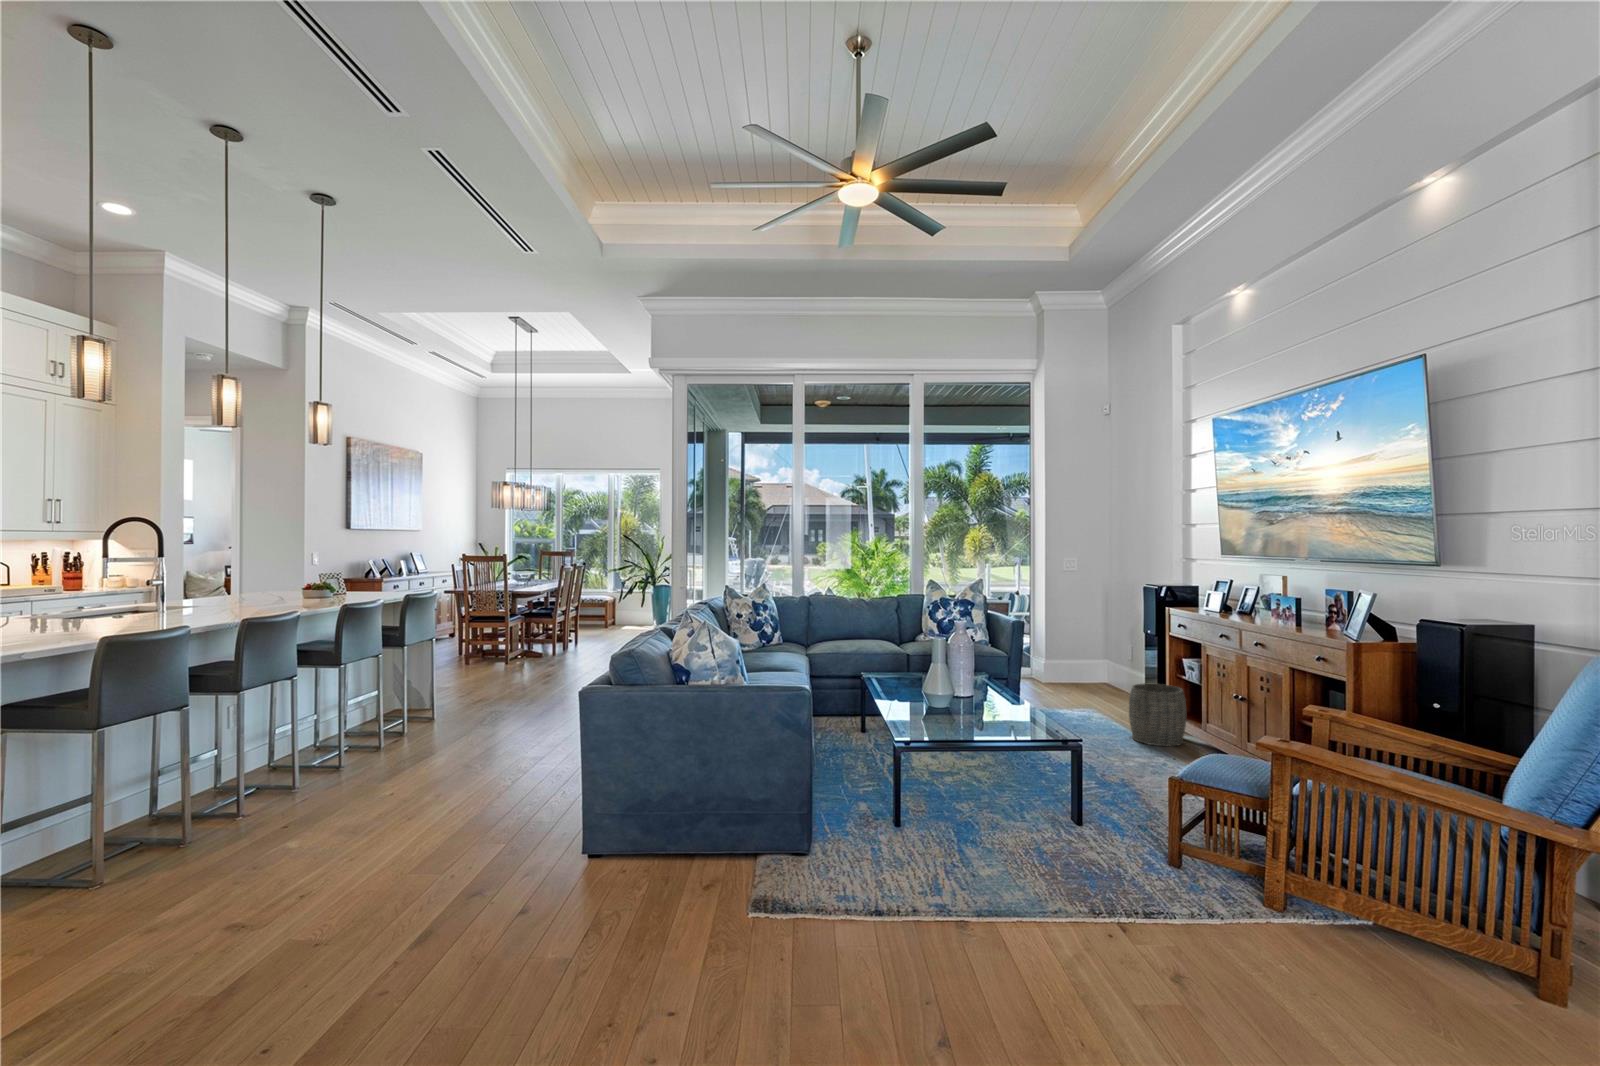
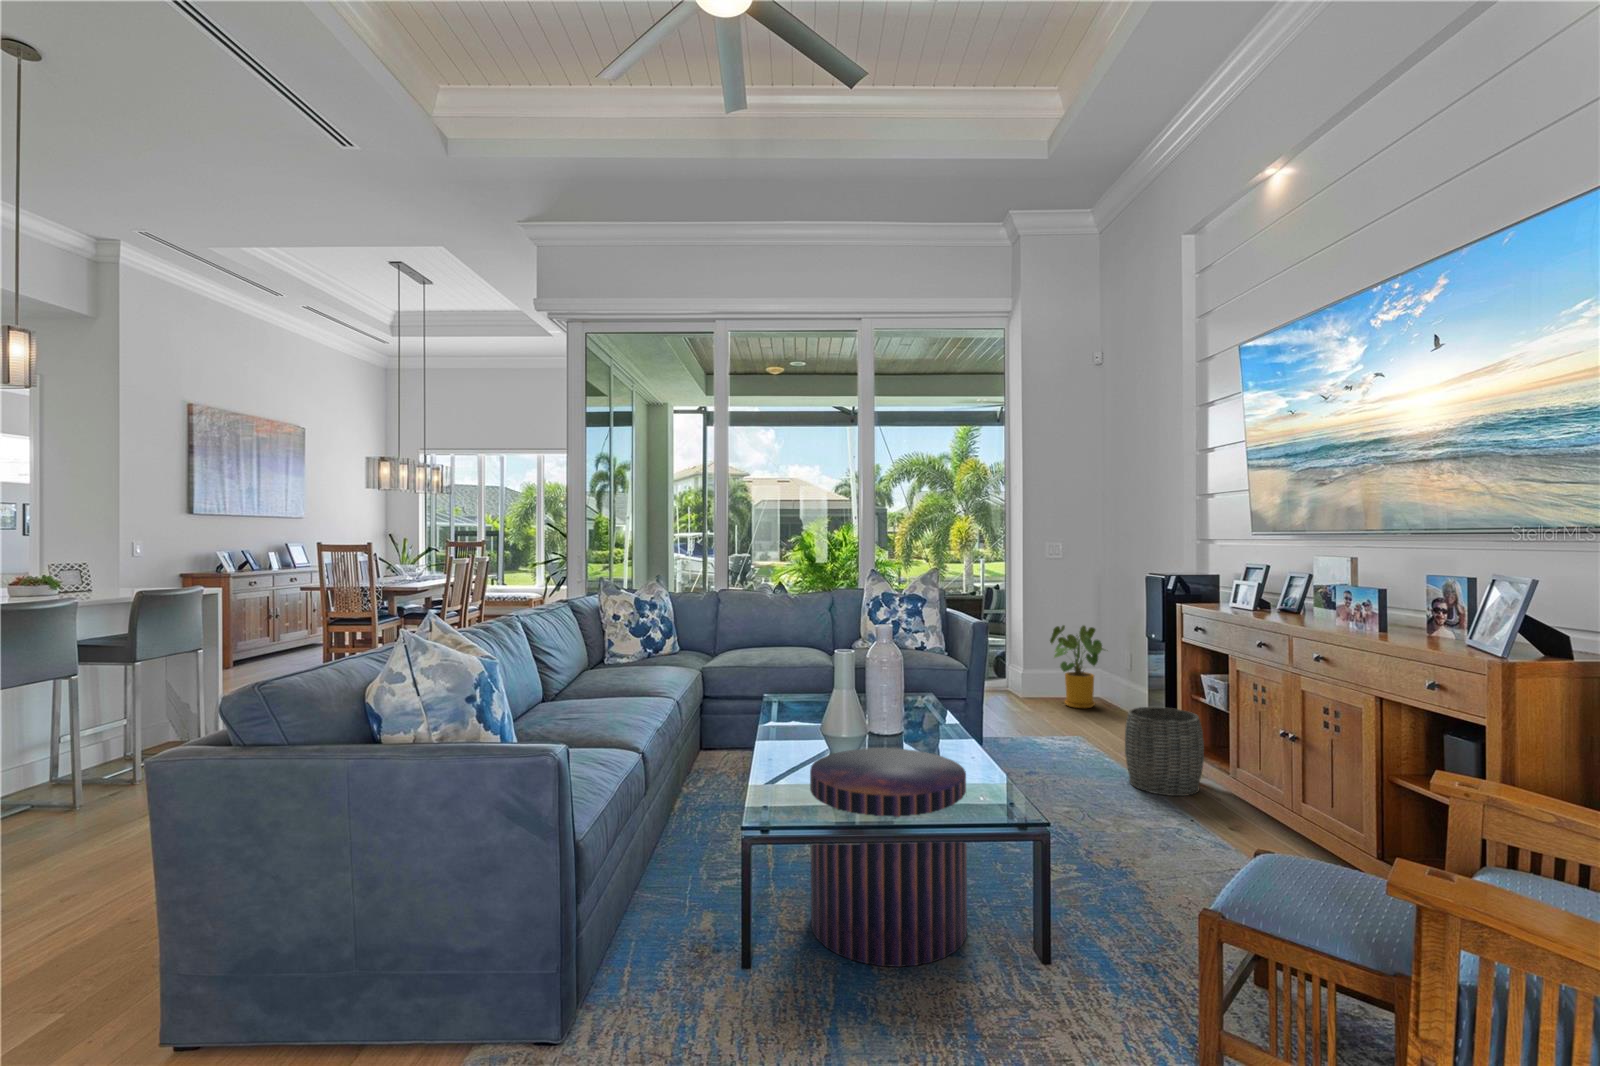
house plant: none [1067,624,1116,690] -> present [1050,625,1104,708]
pouf: none [929,702,1030,831] -> present [810,748,967,967]

